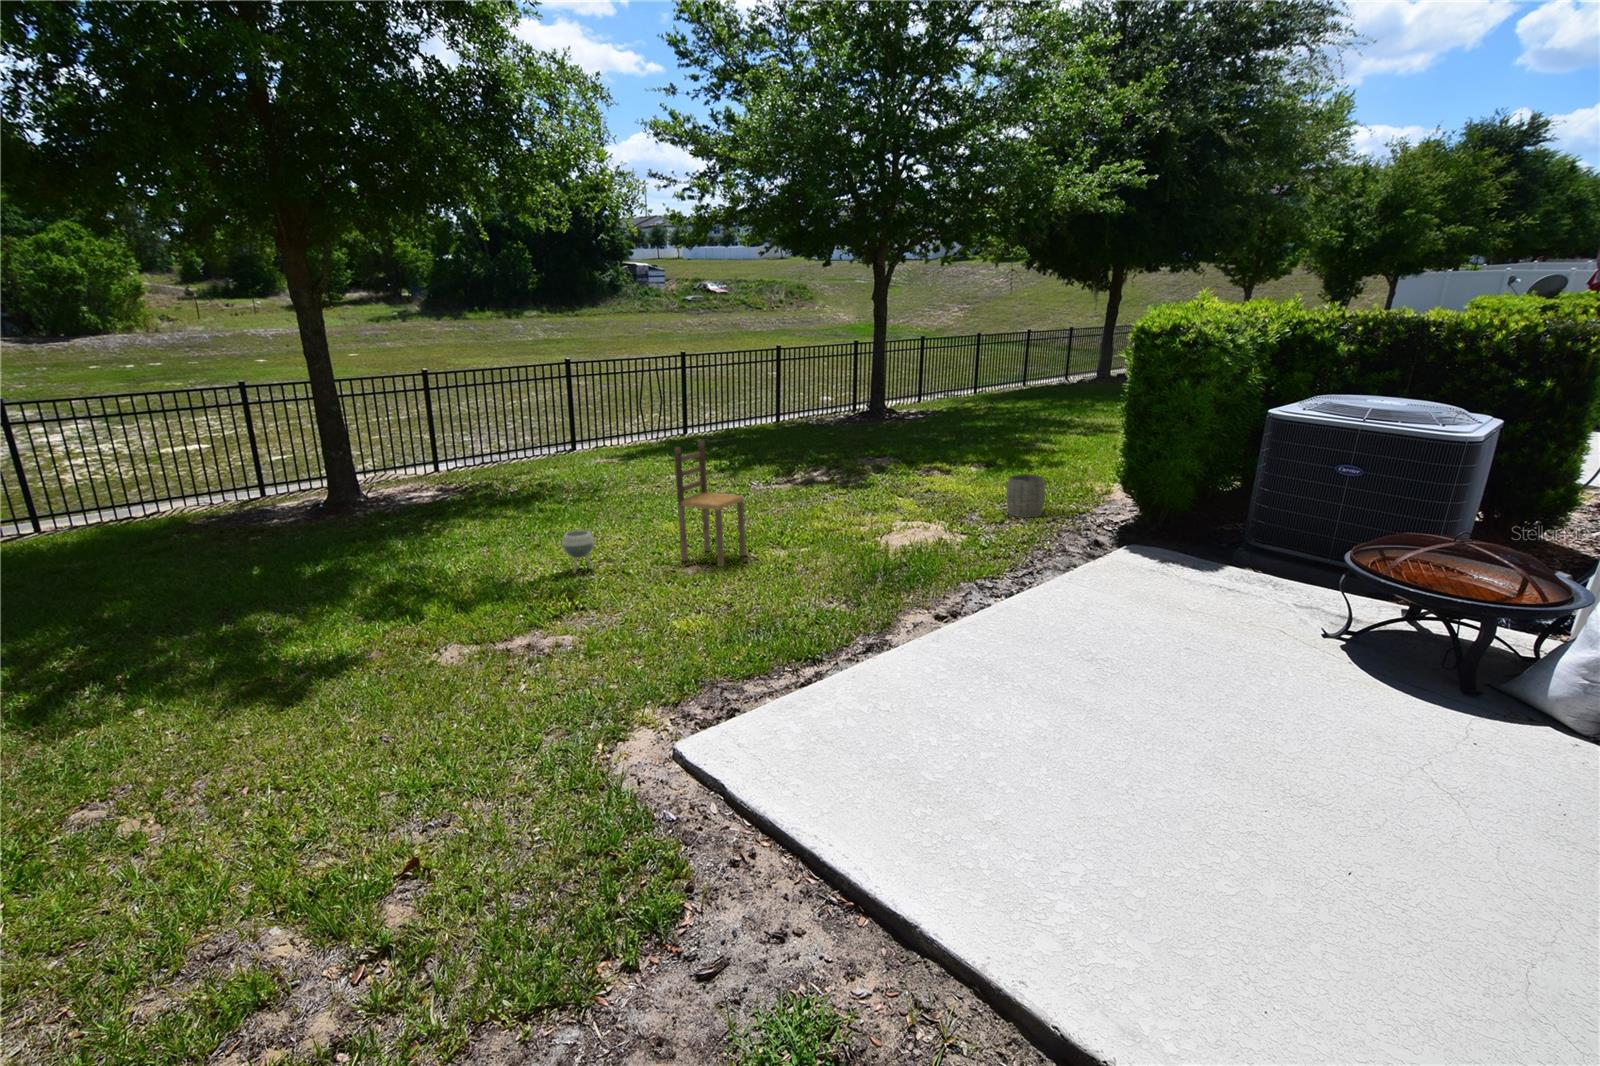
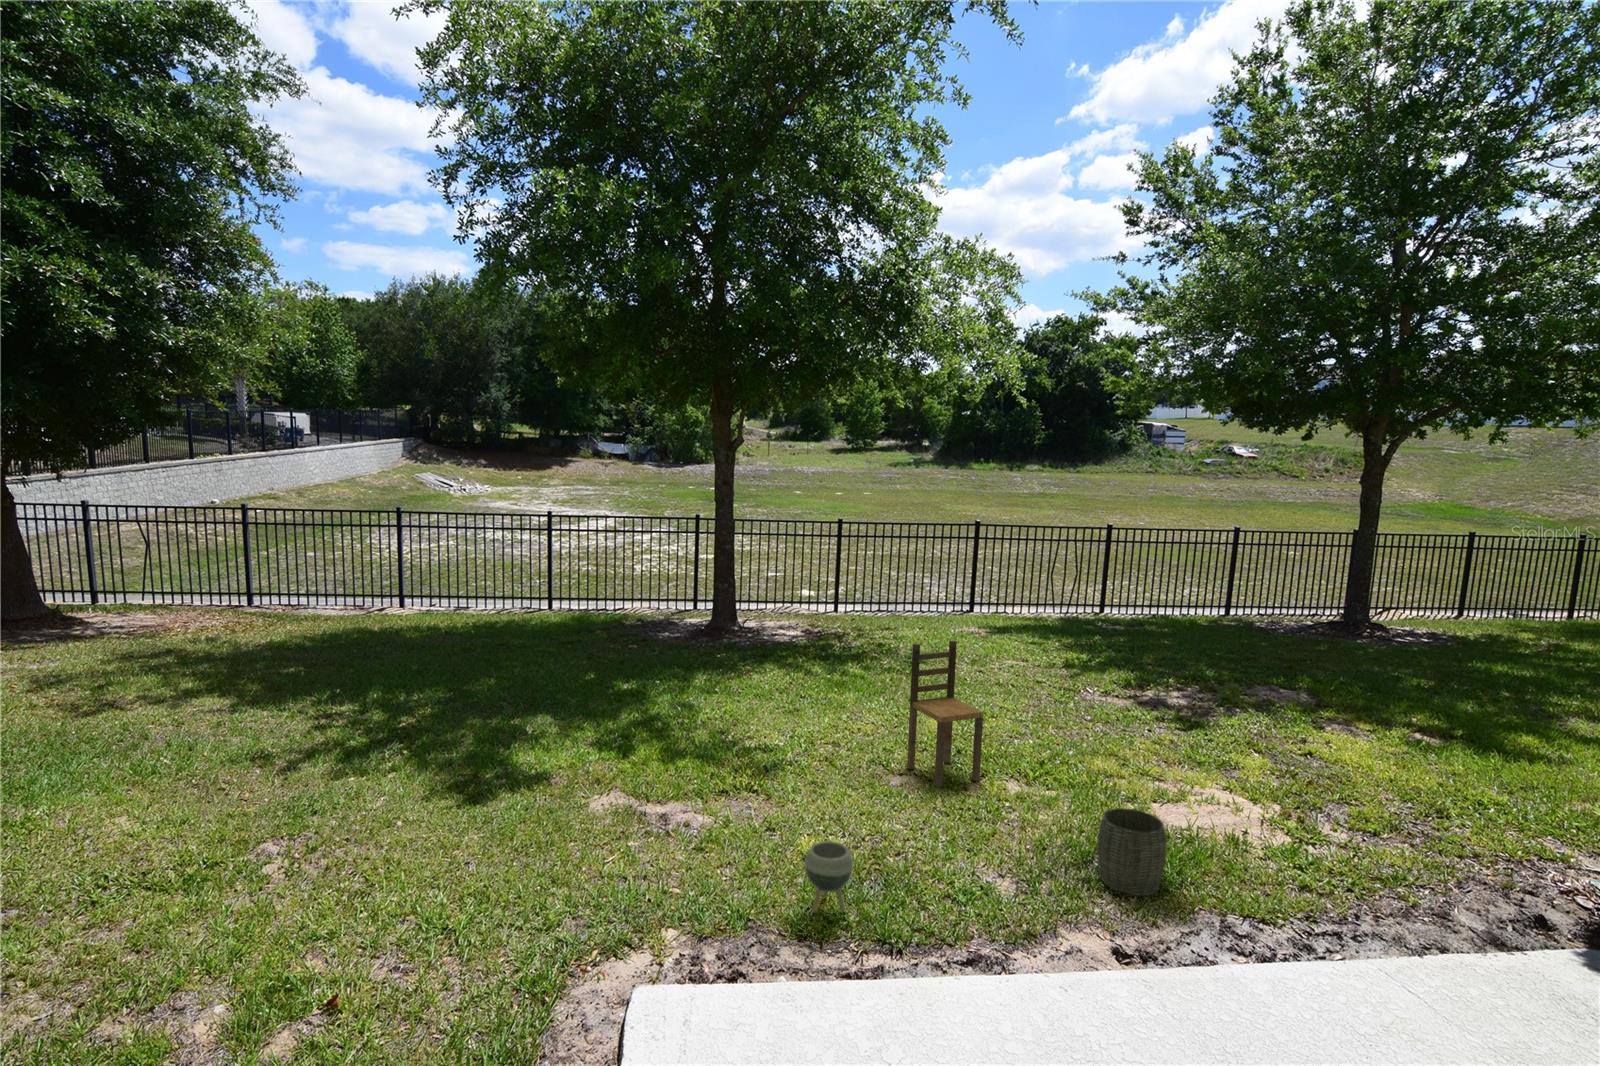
woven basket: present [1007,474,1045,518] -> present [1097,808,1167,896]
planter: present [562,530,594,573] -> present [805,841,853,913]

